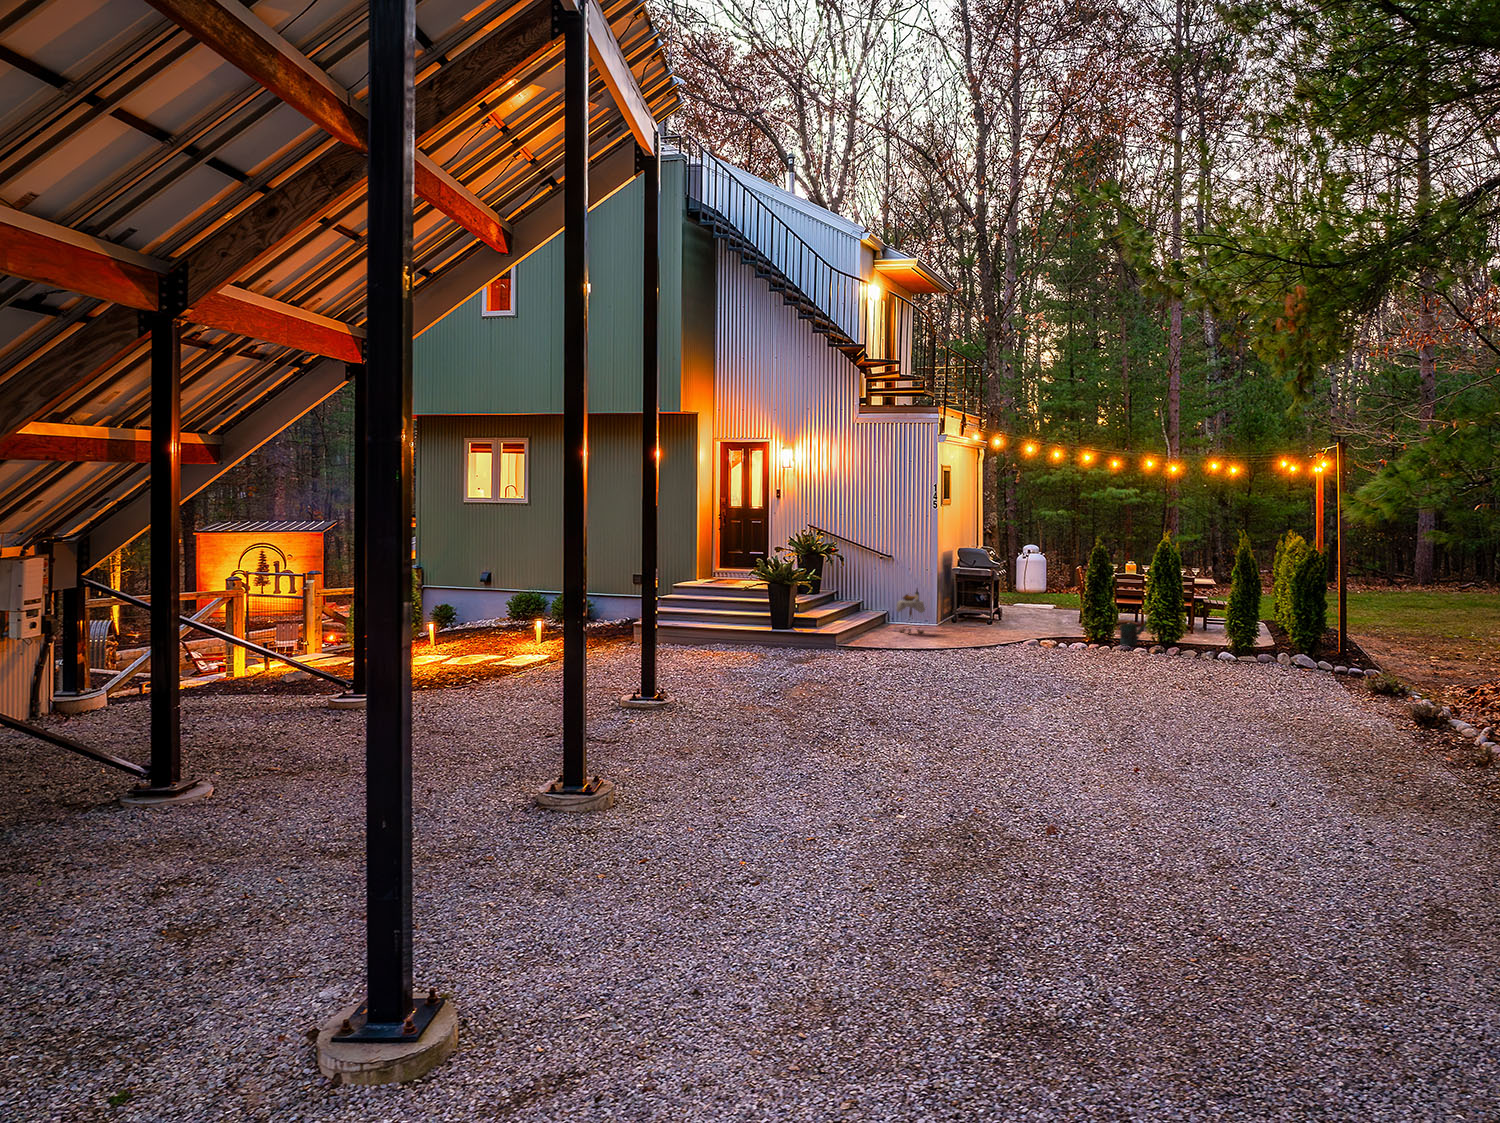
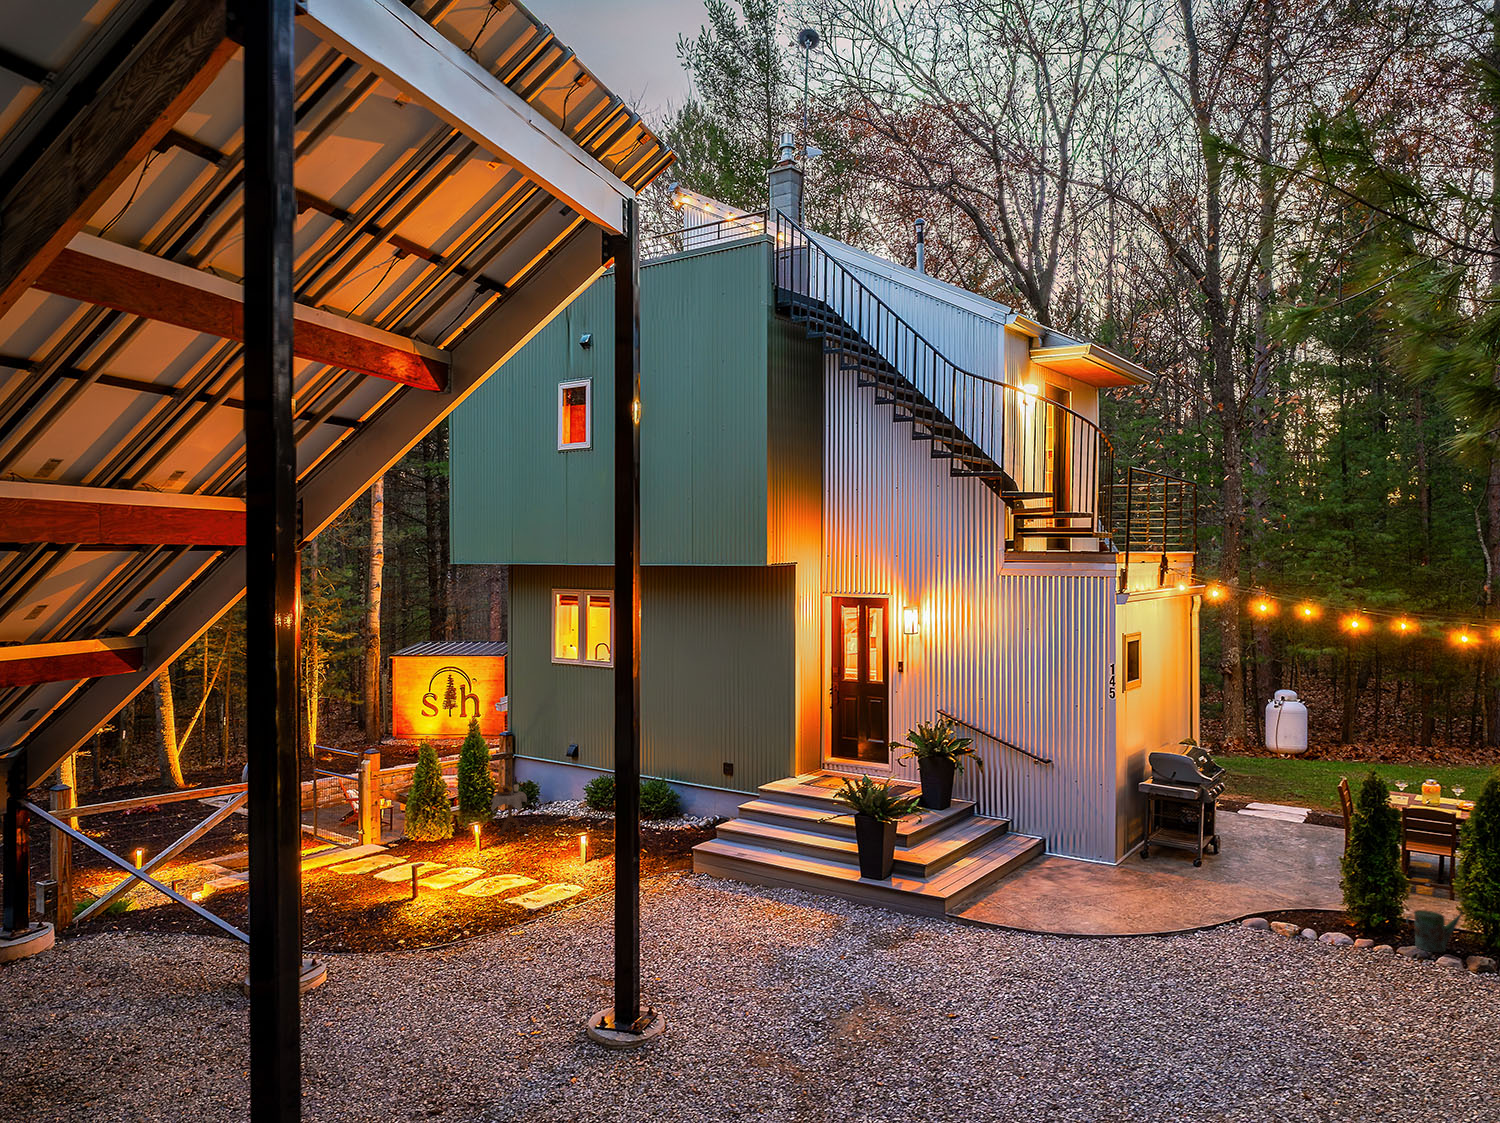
side table: present [896,589,925,634] -> present [491,777,527,836]

